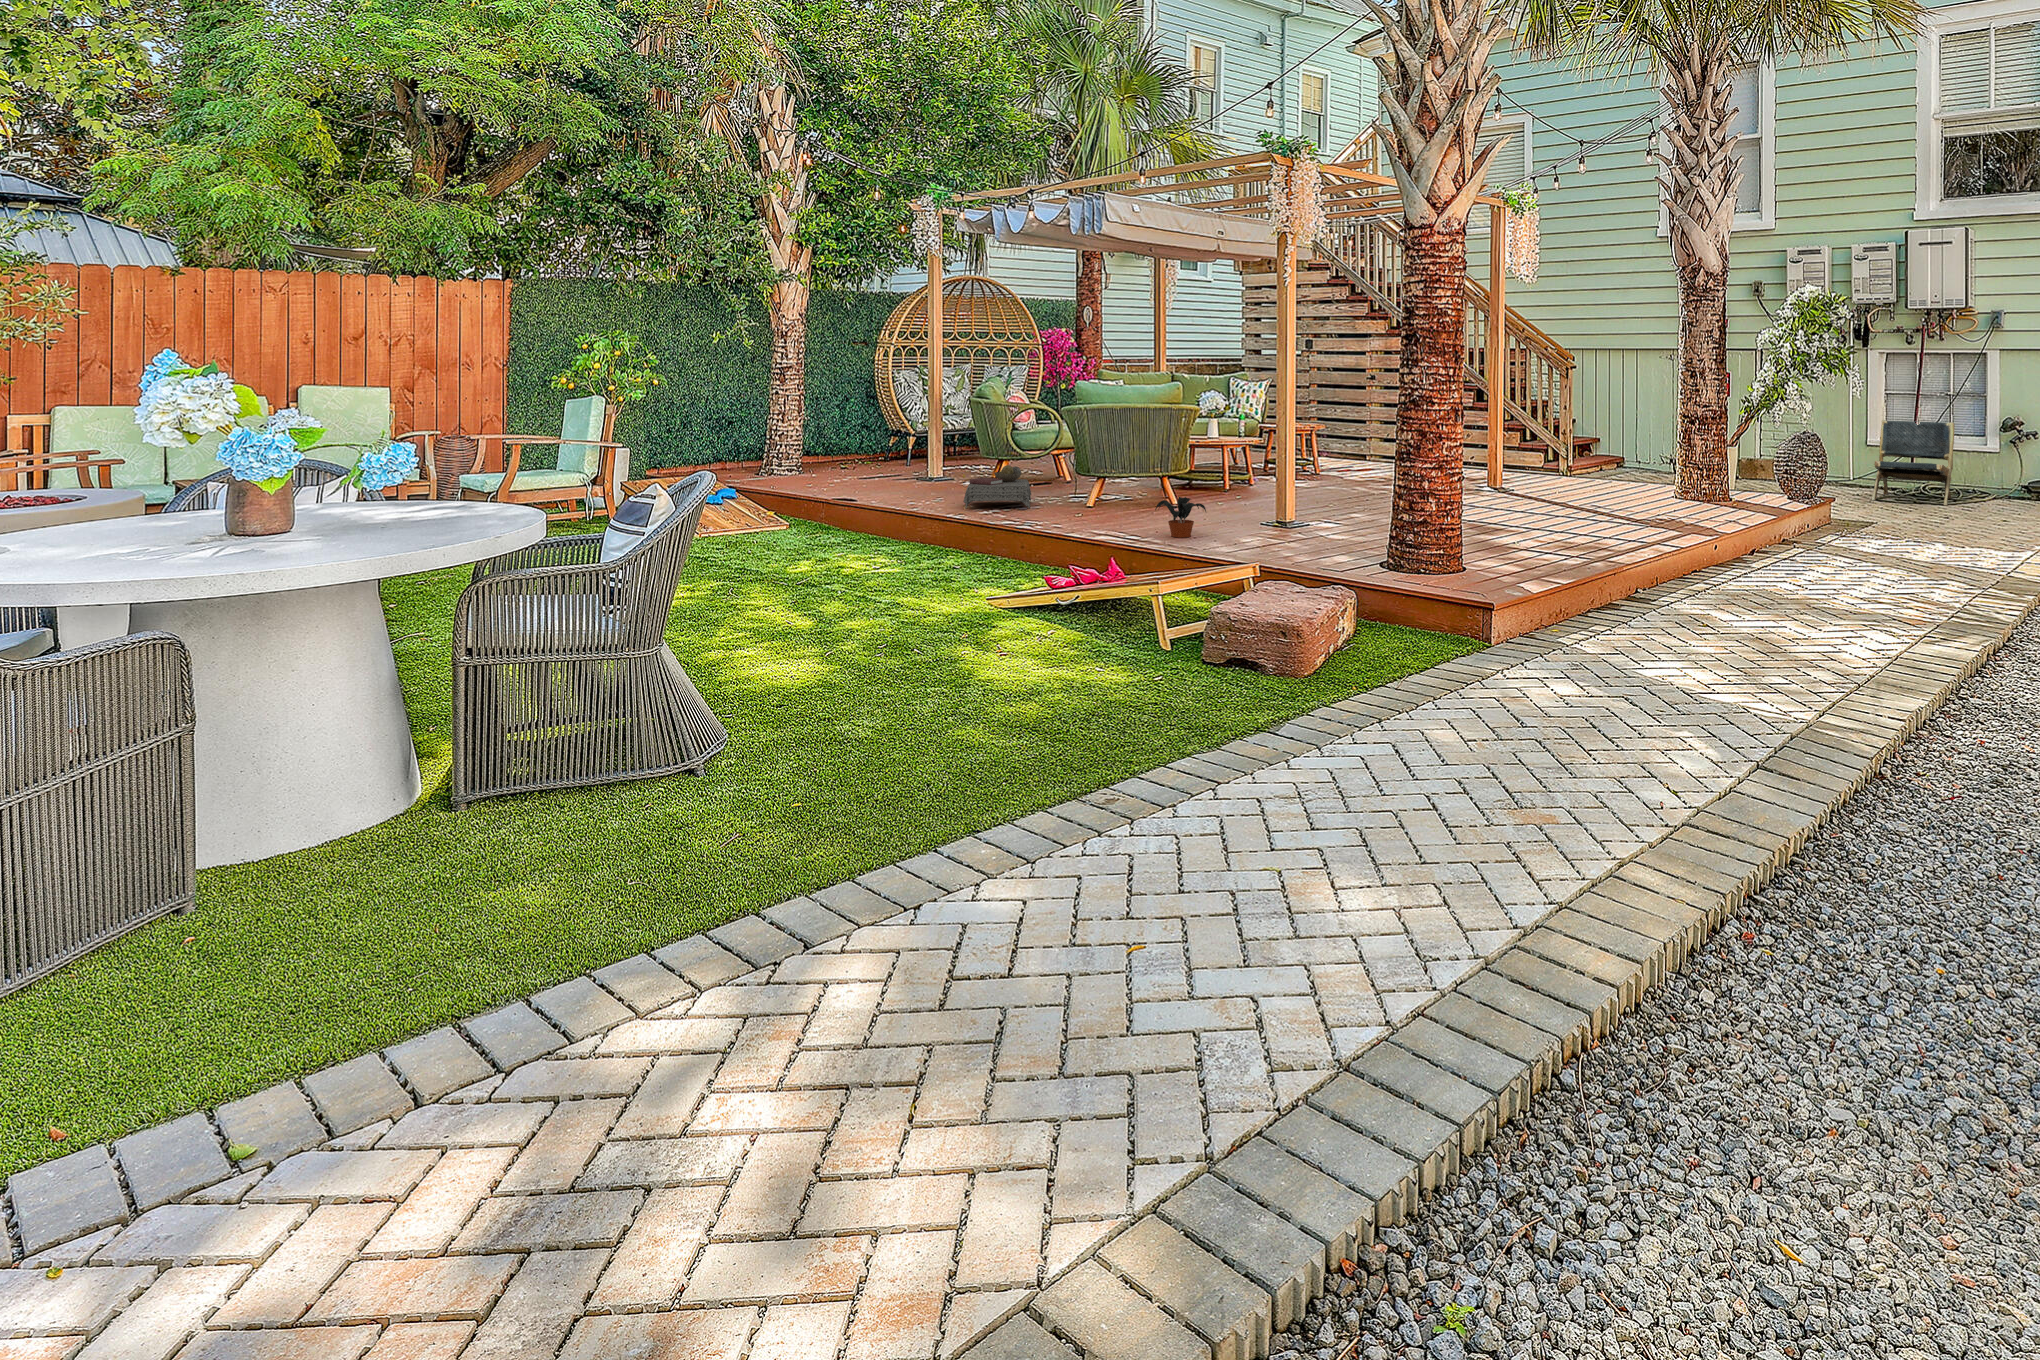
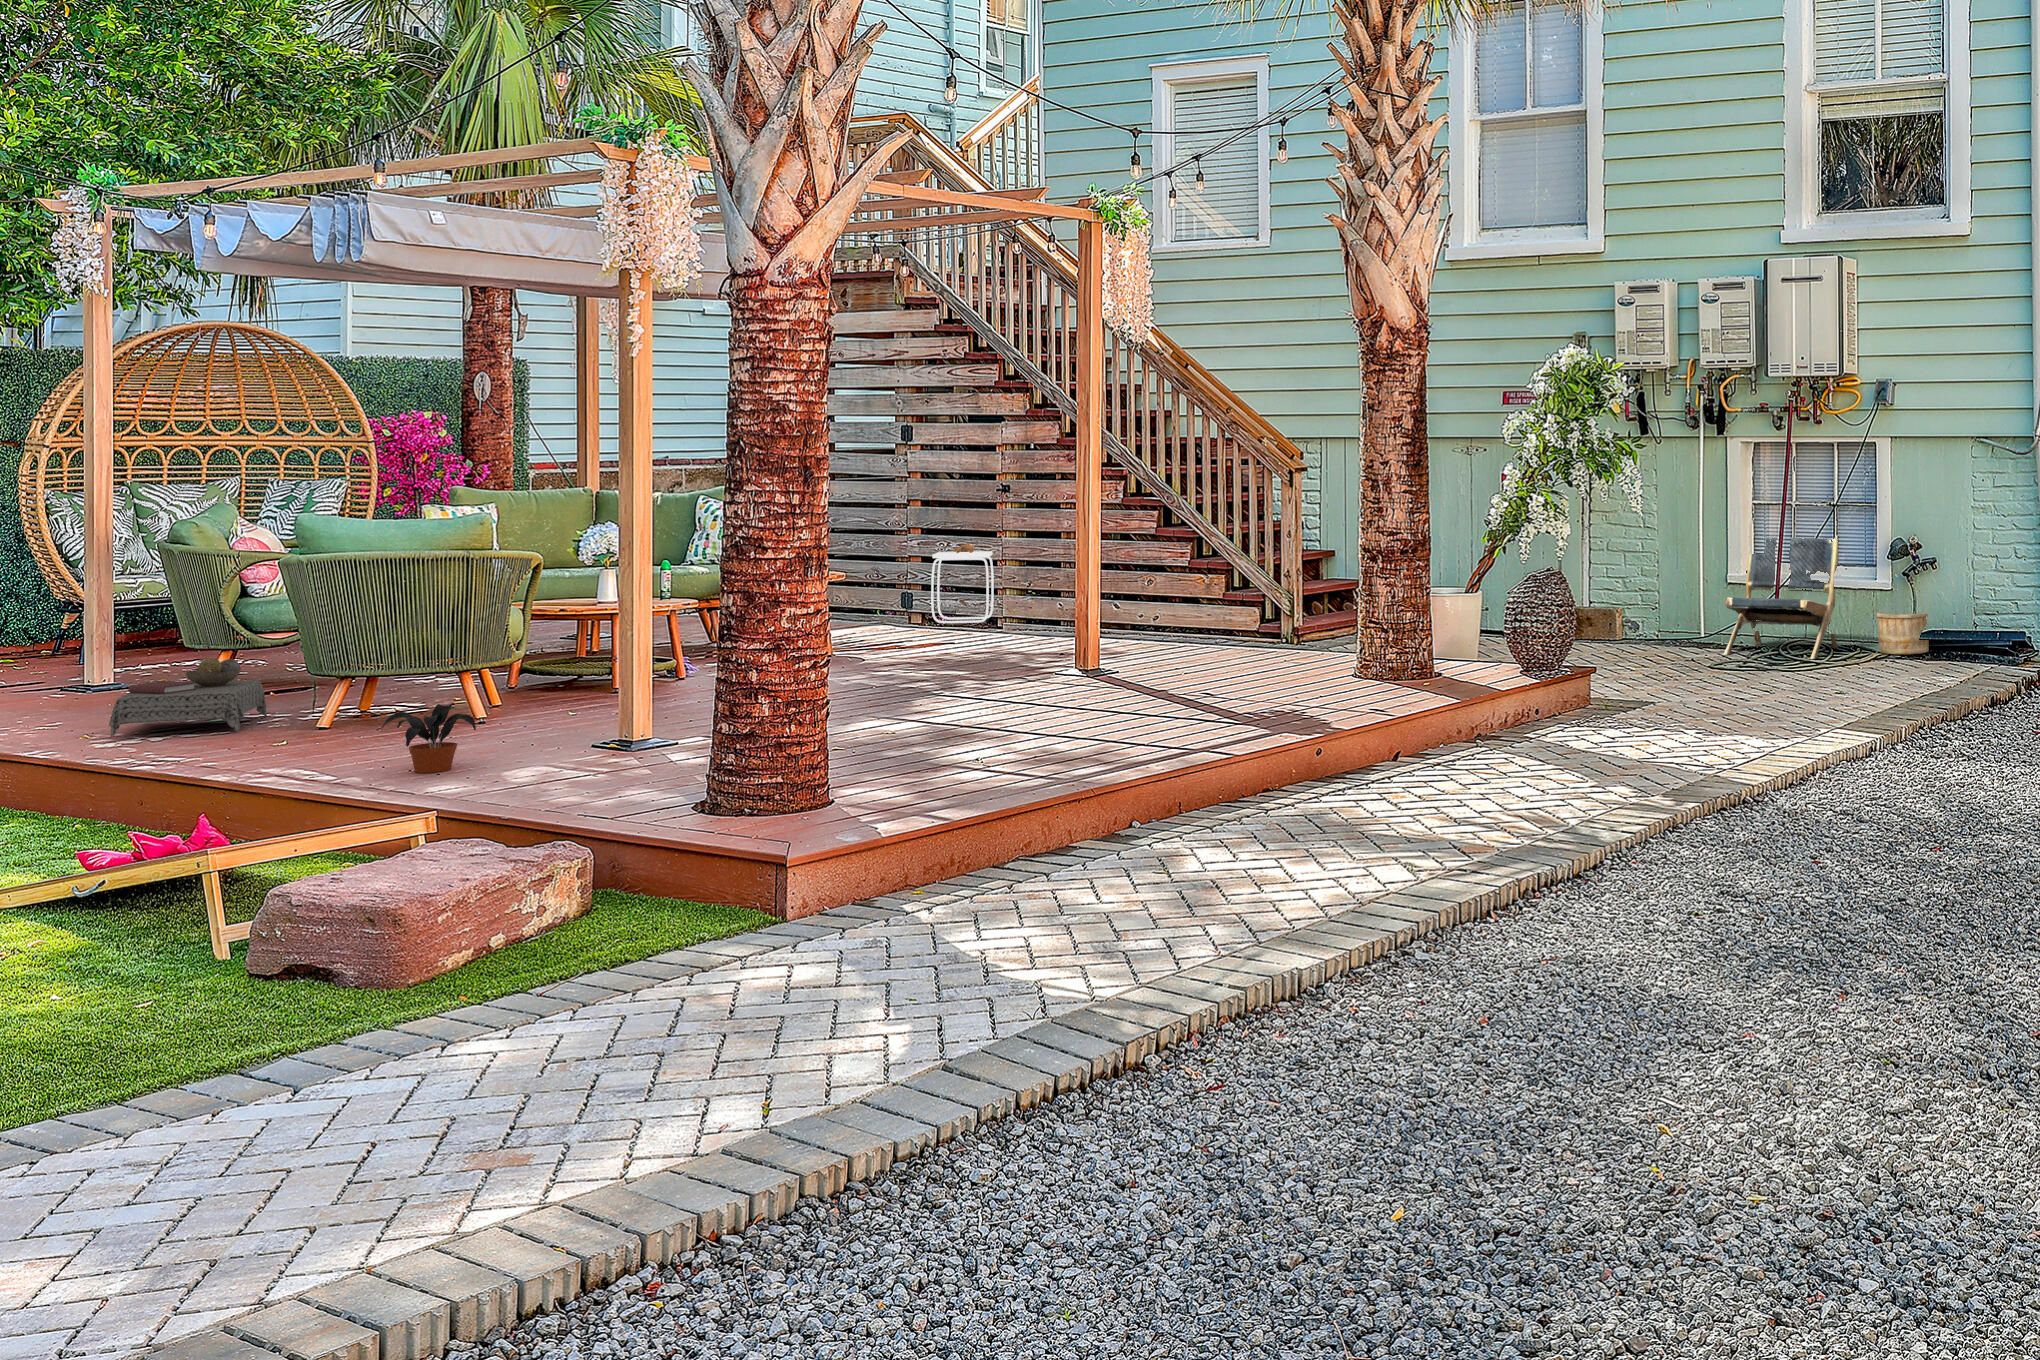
side table: none [1336,412,1372,461] -> present [931,543,994,623]
wooden bucket: none [1987,473,2033,505] -> present [1876,612,1929,654]

